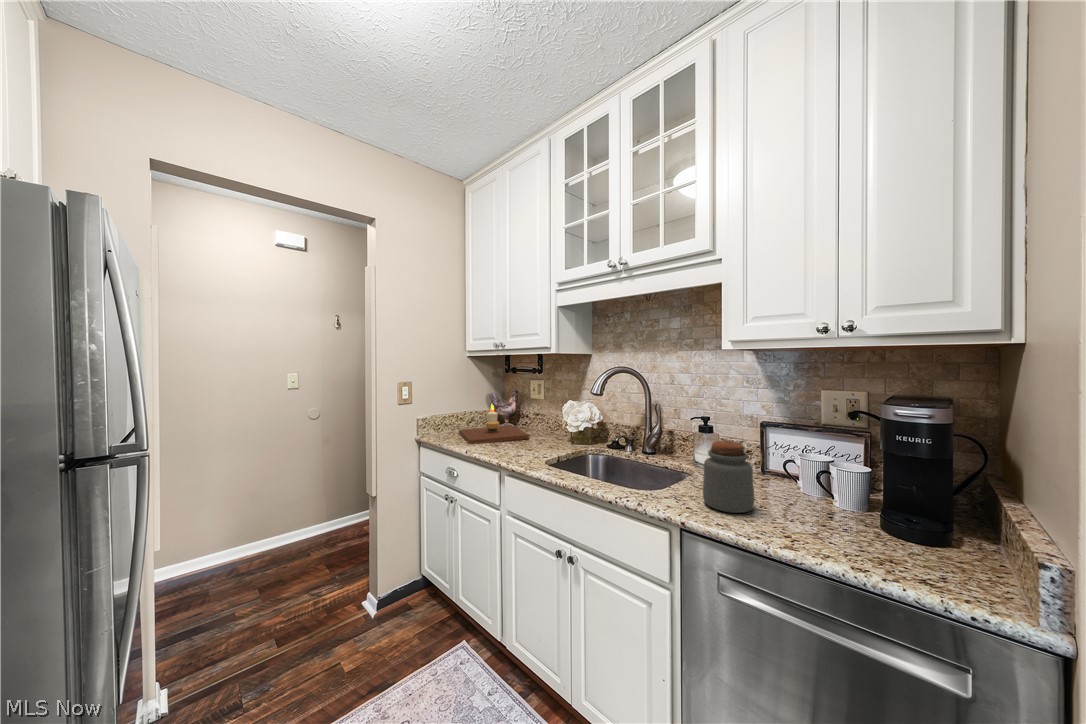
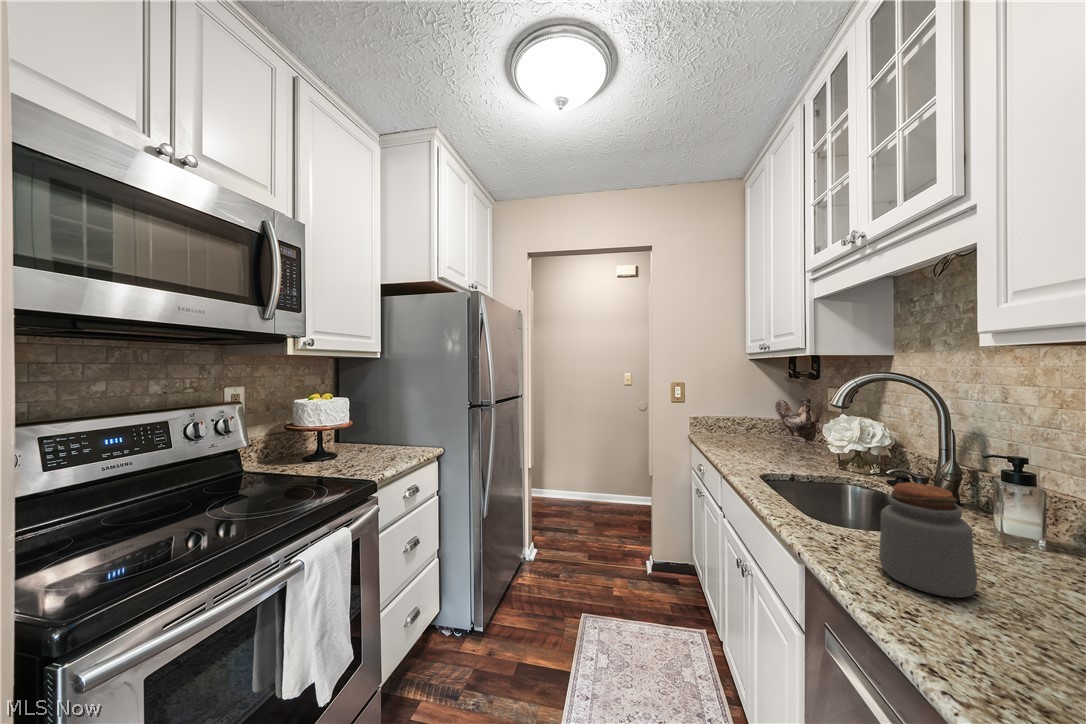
candle: present [459,404,529,444] -> none [721,410,796,453]

